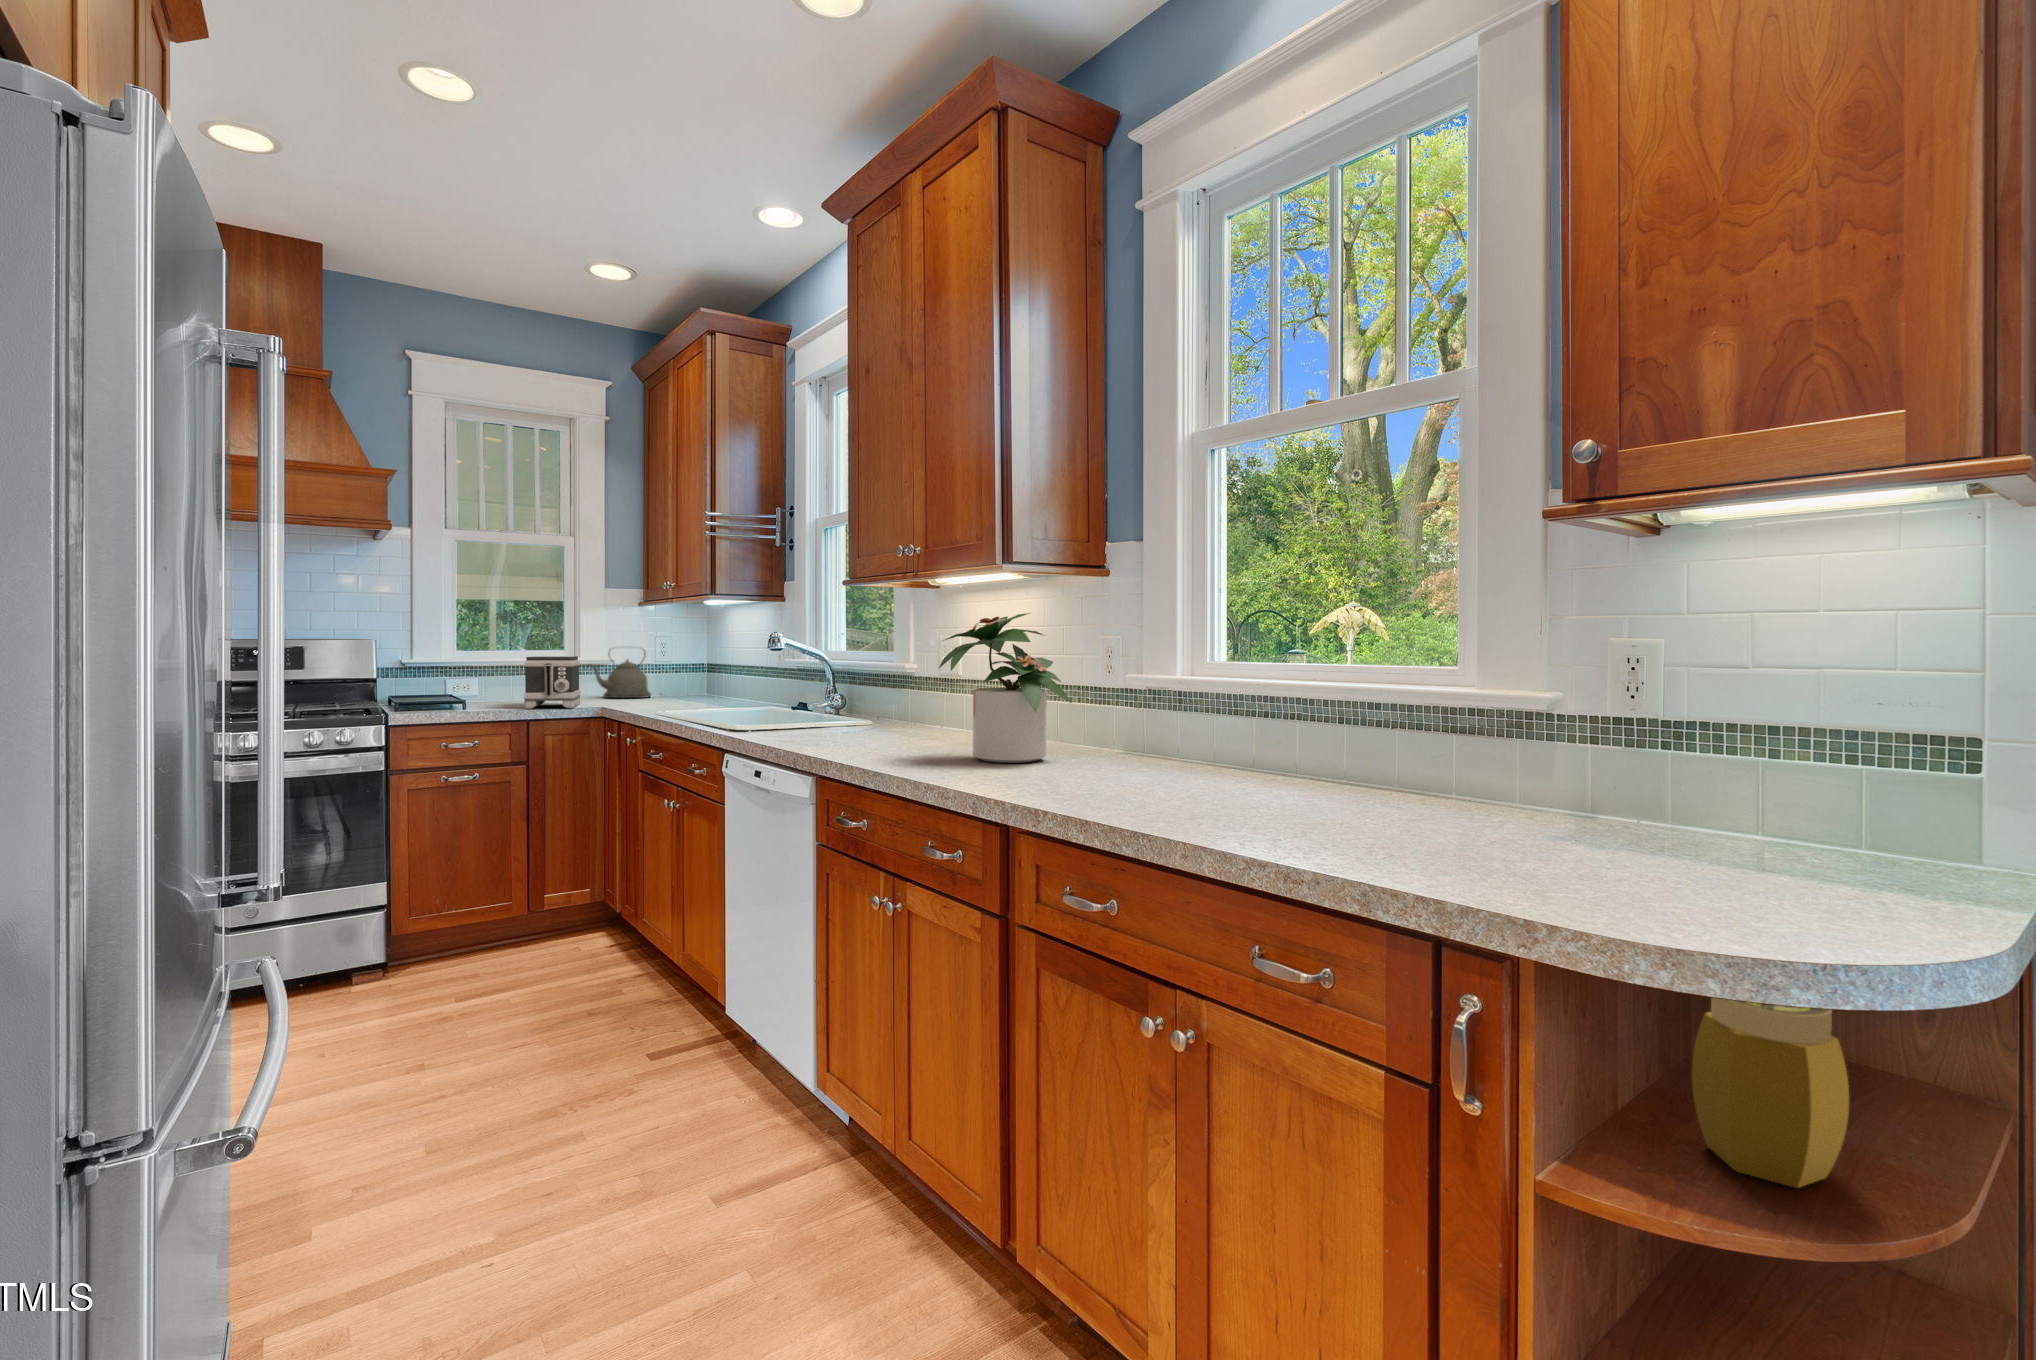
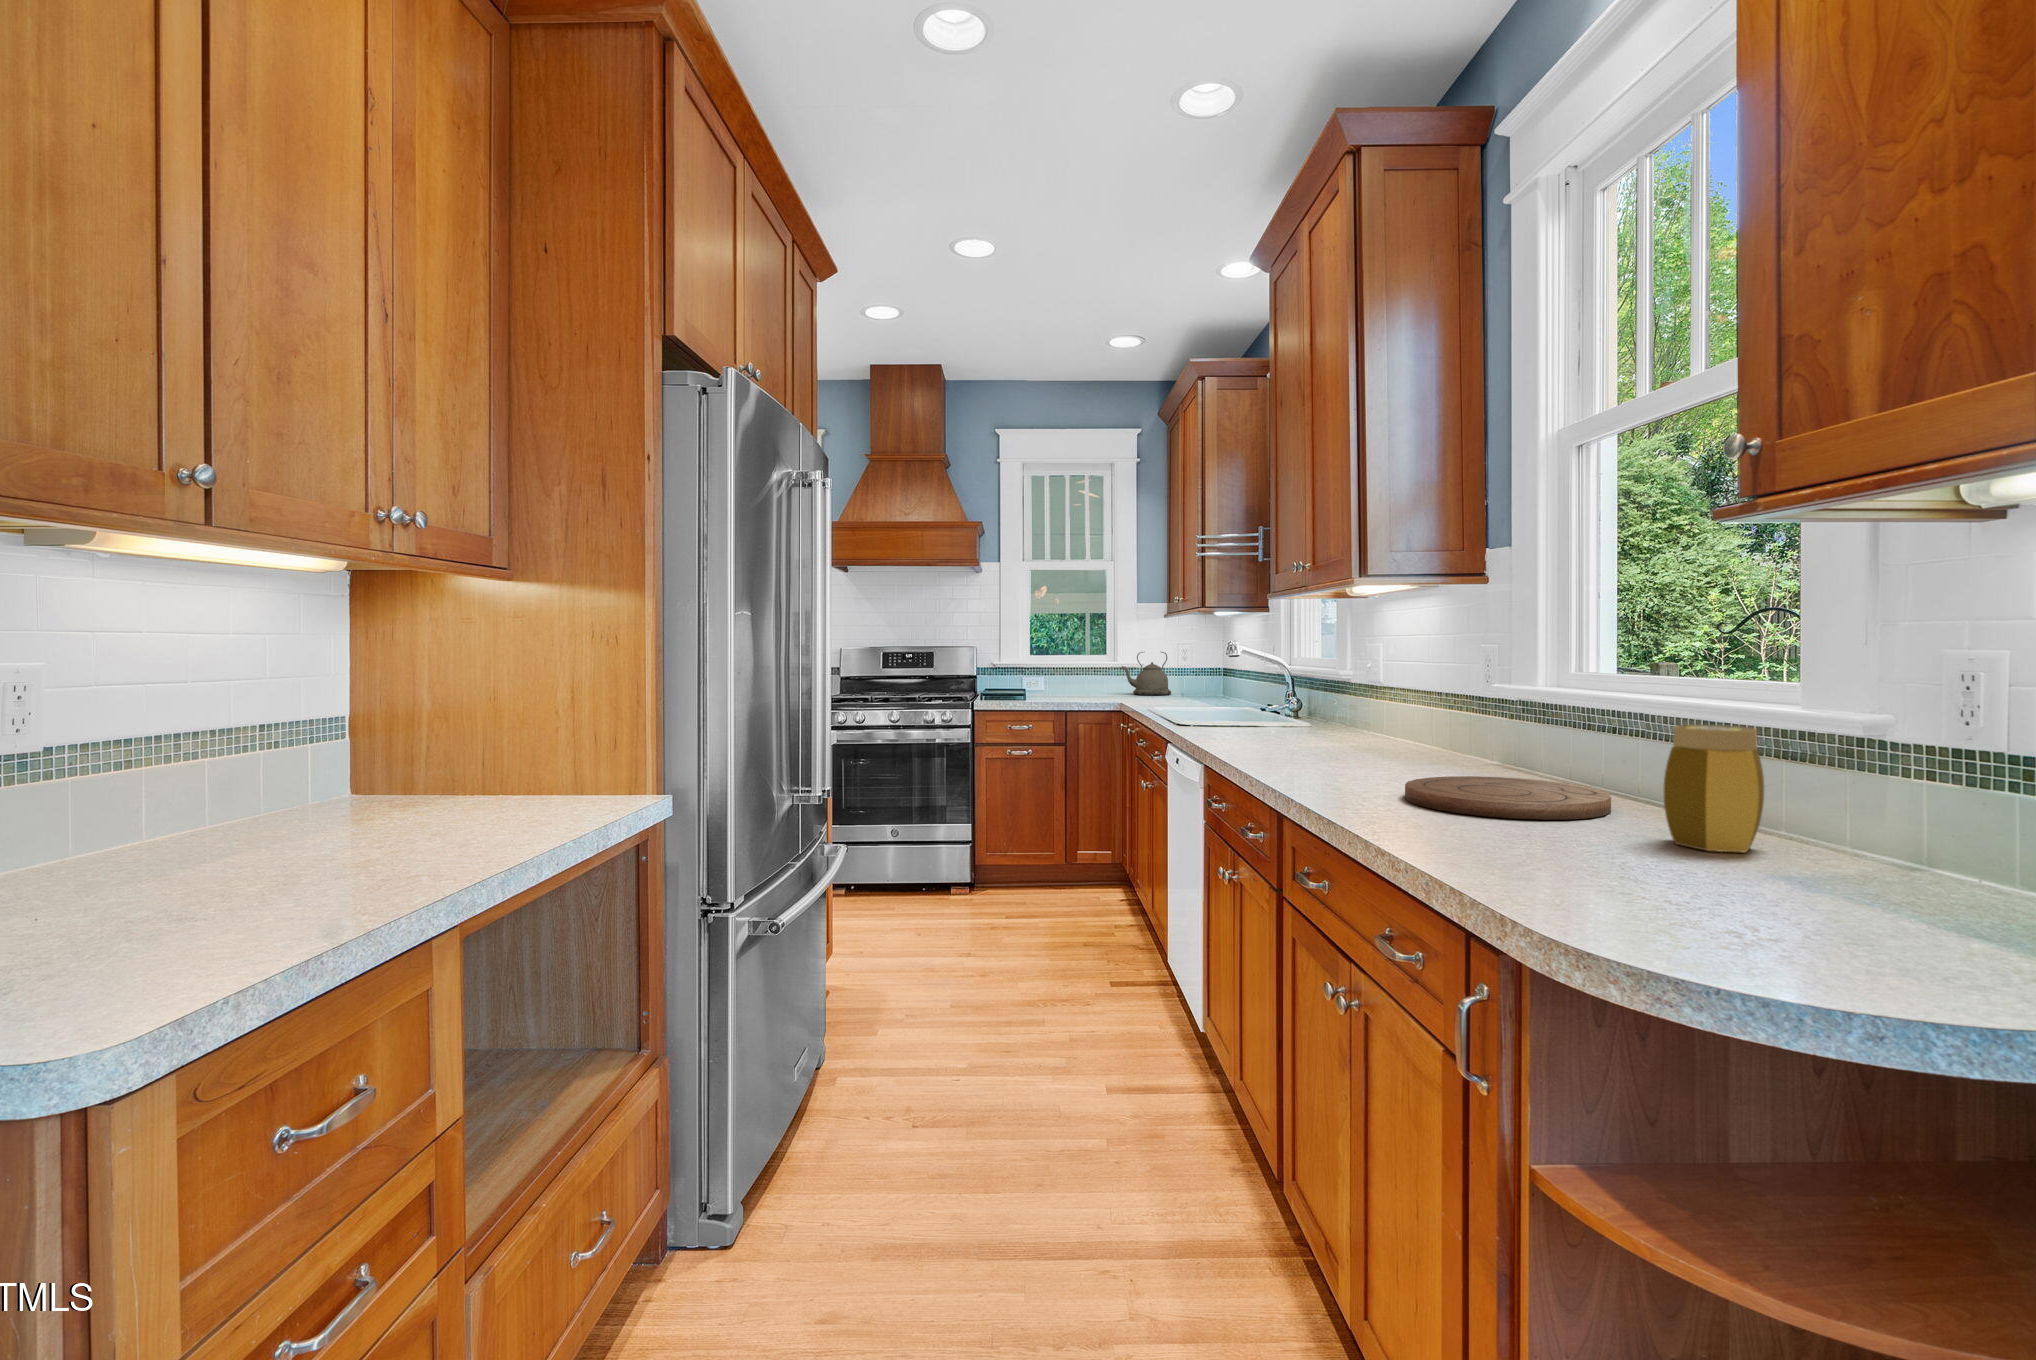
potted plant: present [939,613,1072,763] -> none [1297,626,1427,765]
toaster: present [524,656,581,709] -> none [1061,660,1107,703]
cutting board: none [1126,766,1317,807] -> present [1405,776,1611,820]
jar: present [1692,998,1849,1188] -> present [1664,724,1764,852]

